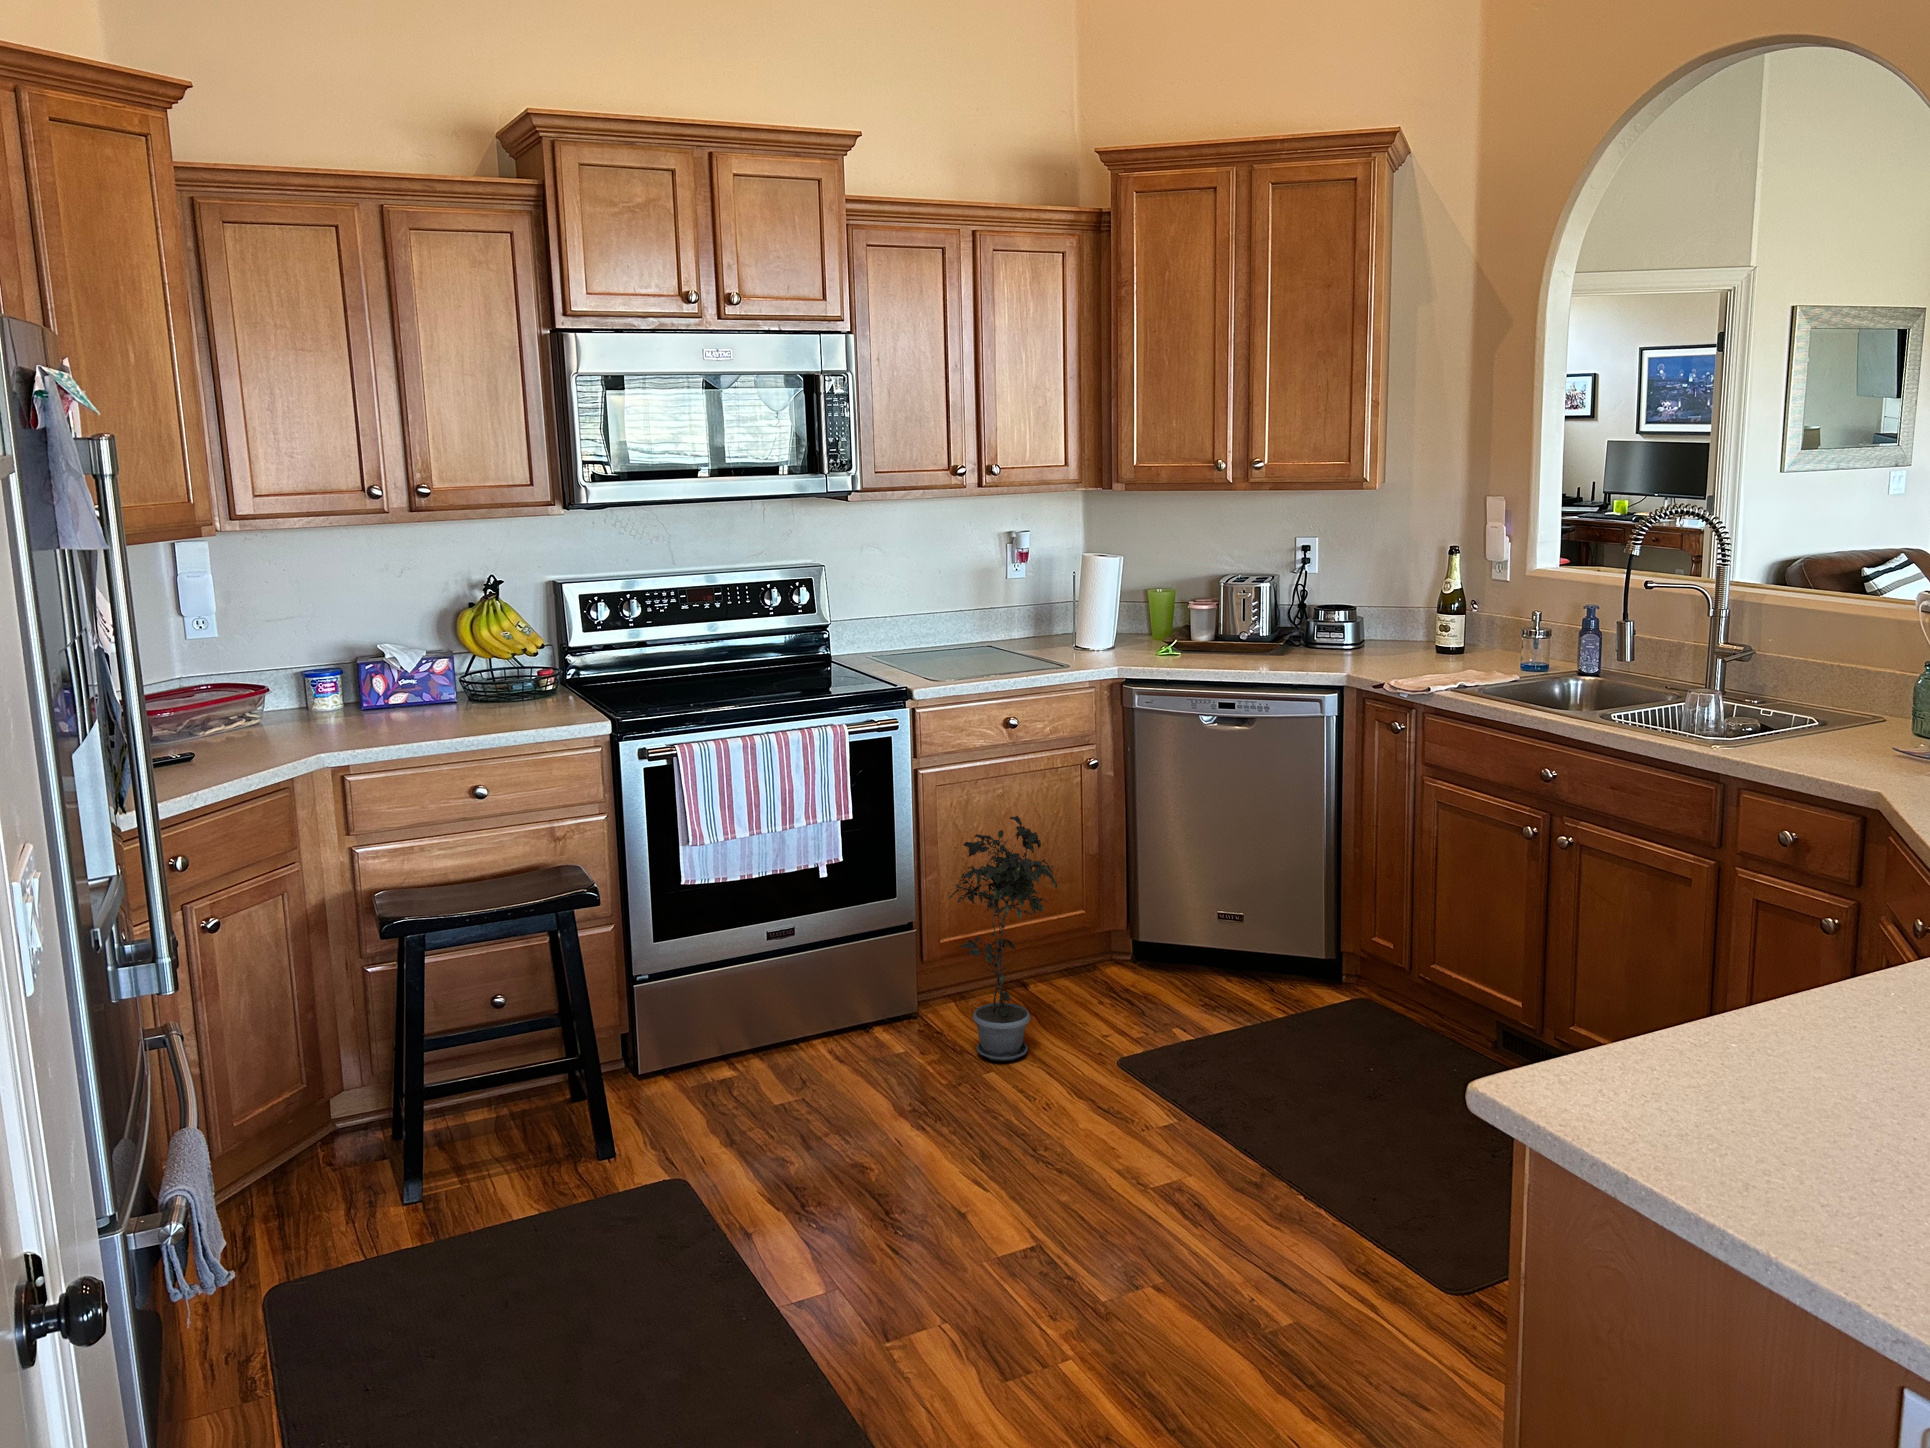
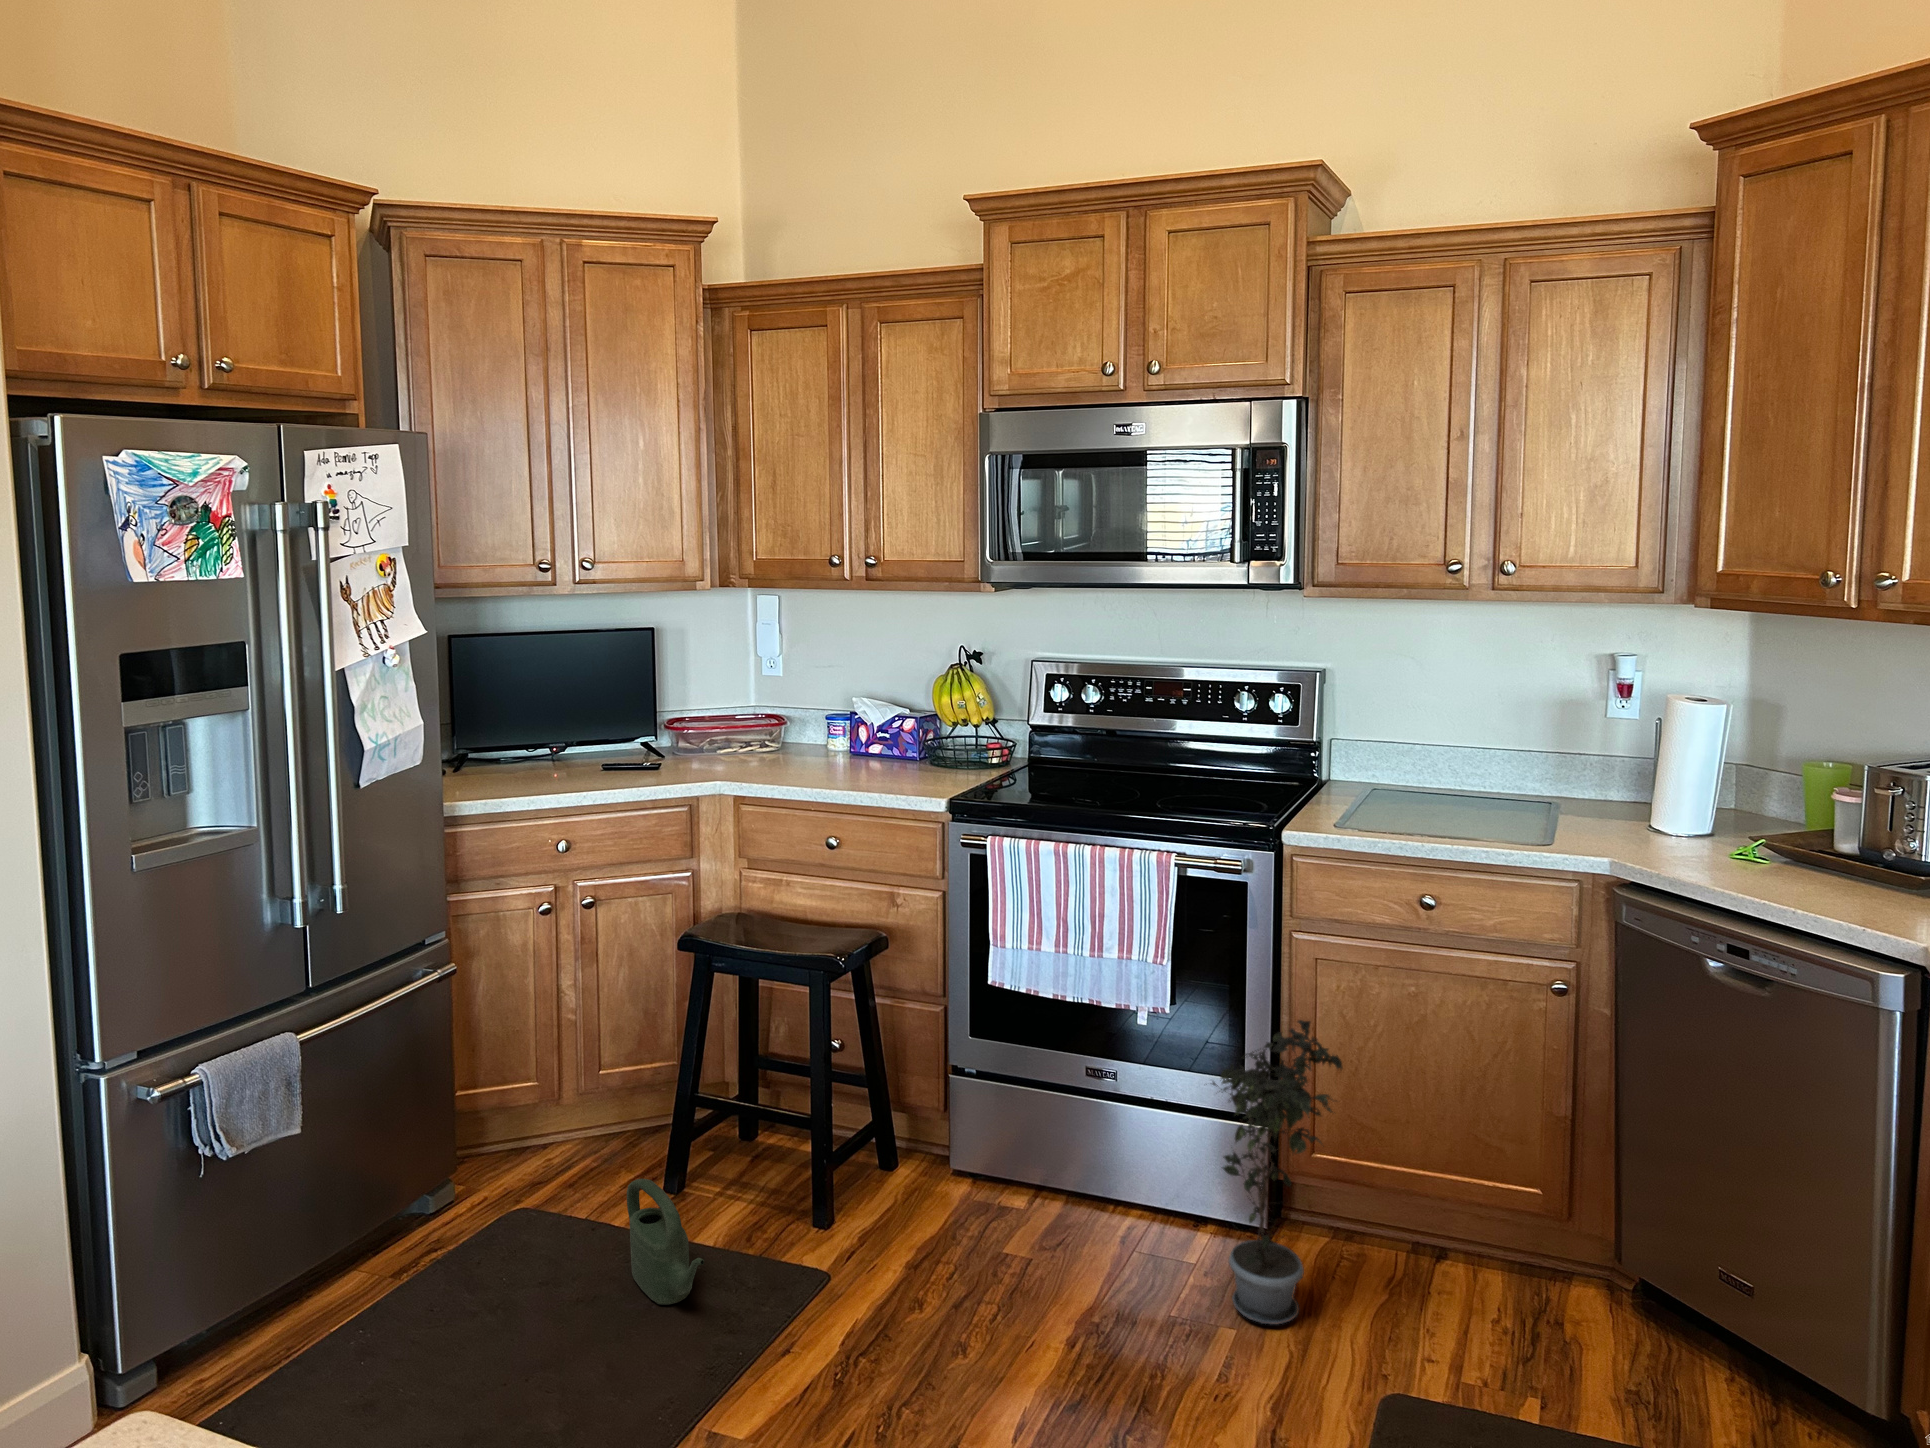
watering can: none [475,1154,656,1268] -> present [627,1178,704,1305]

